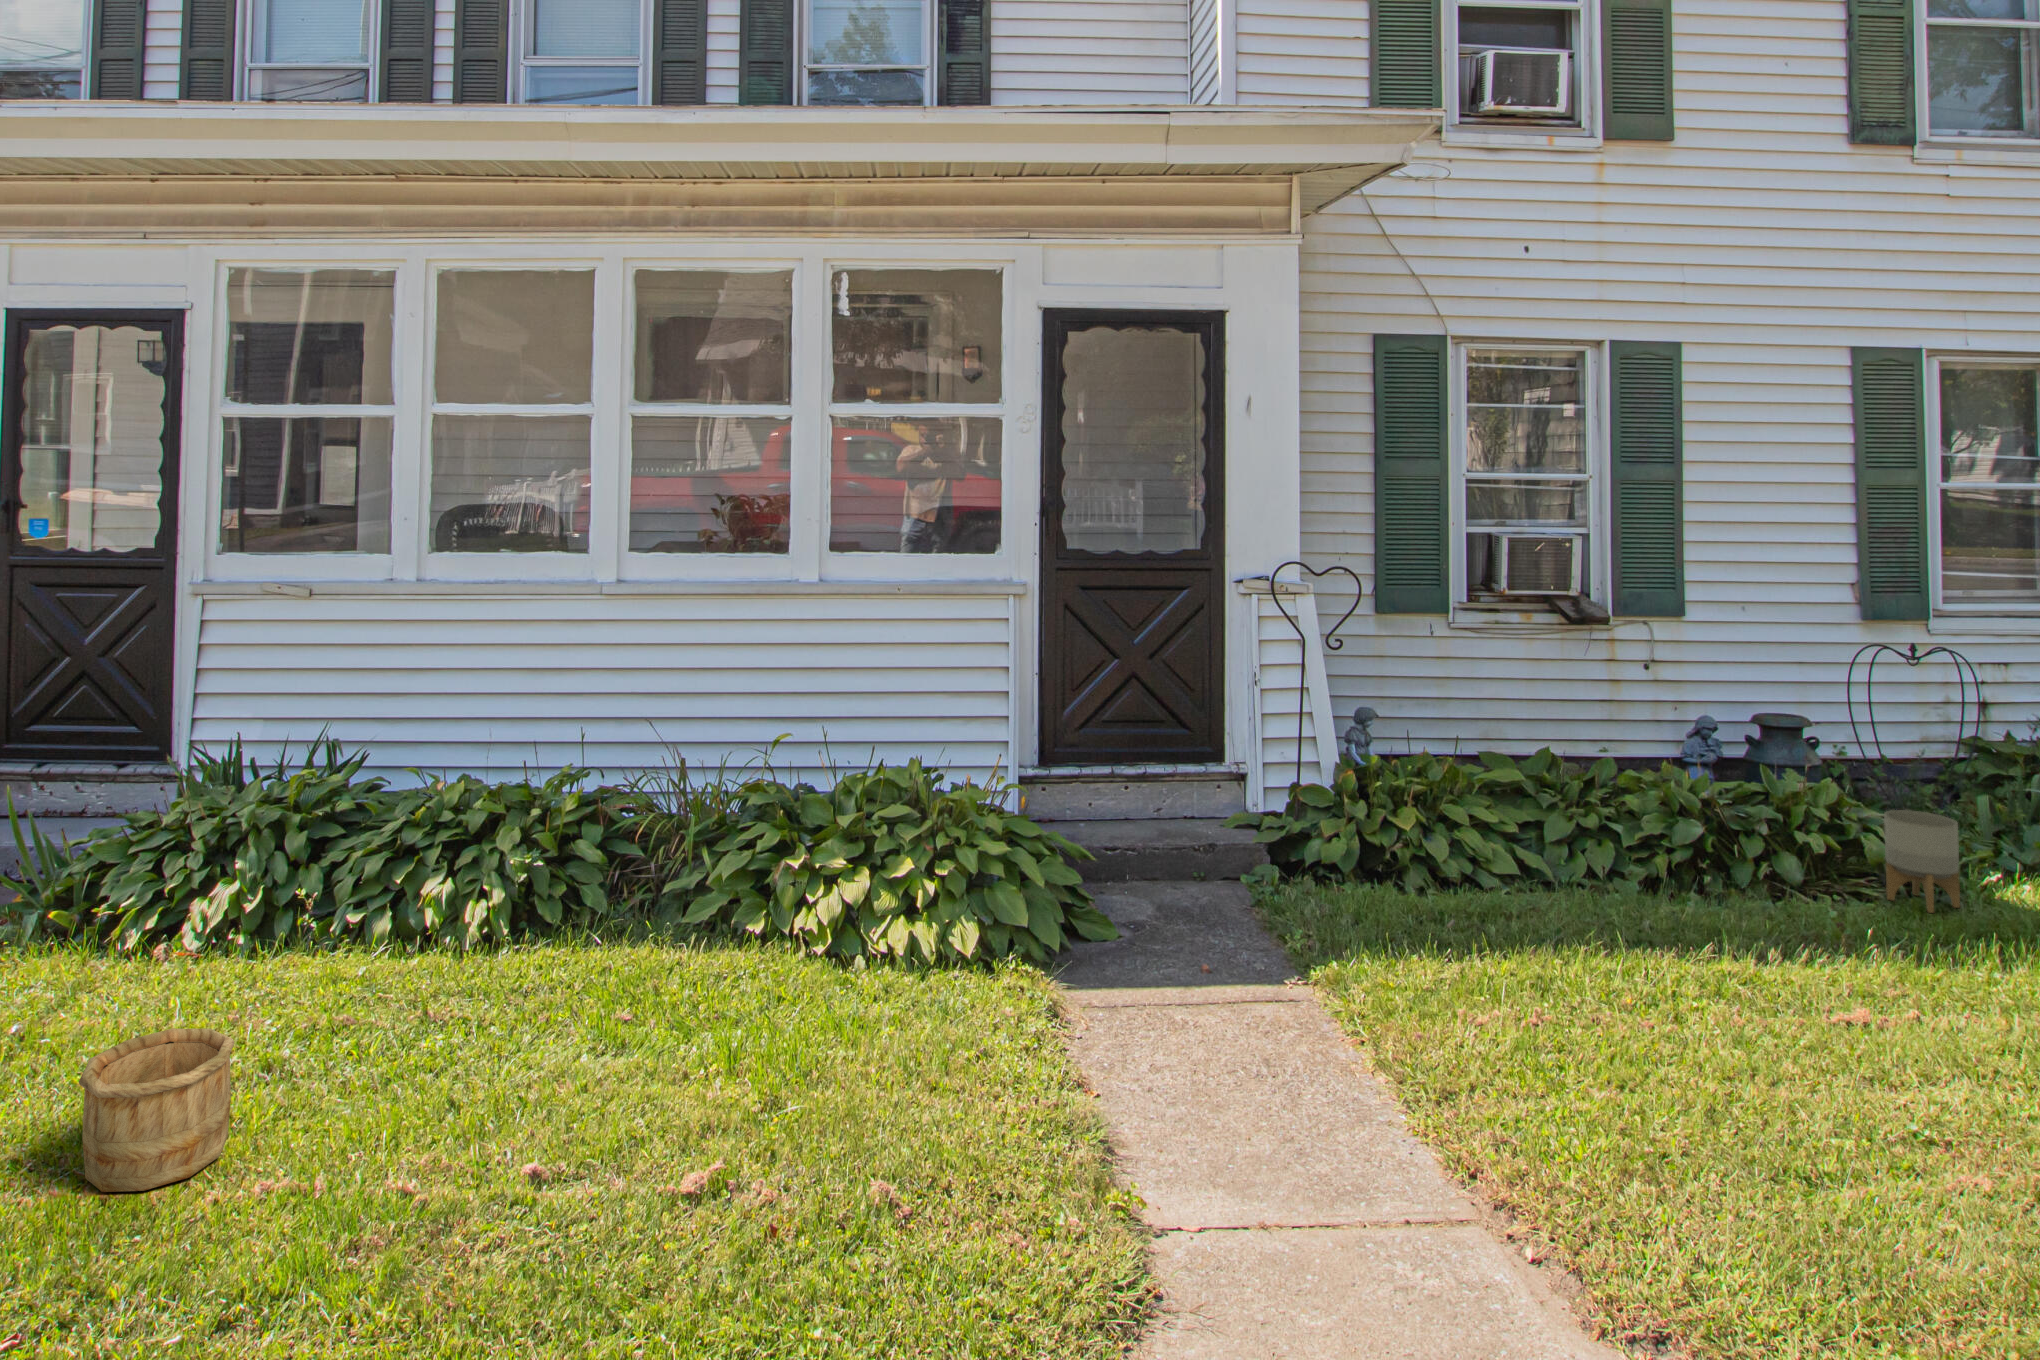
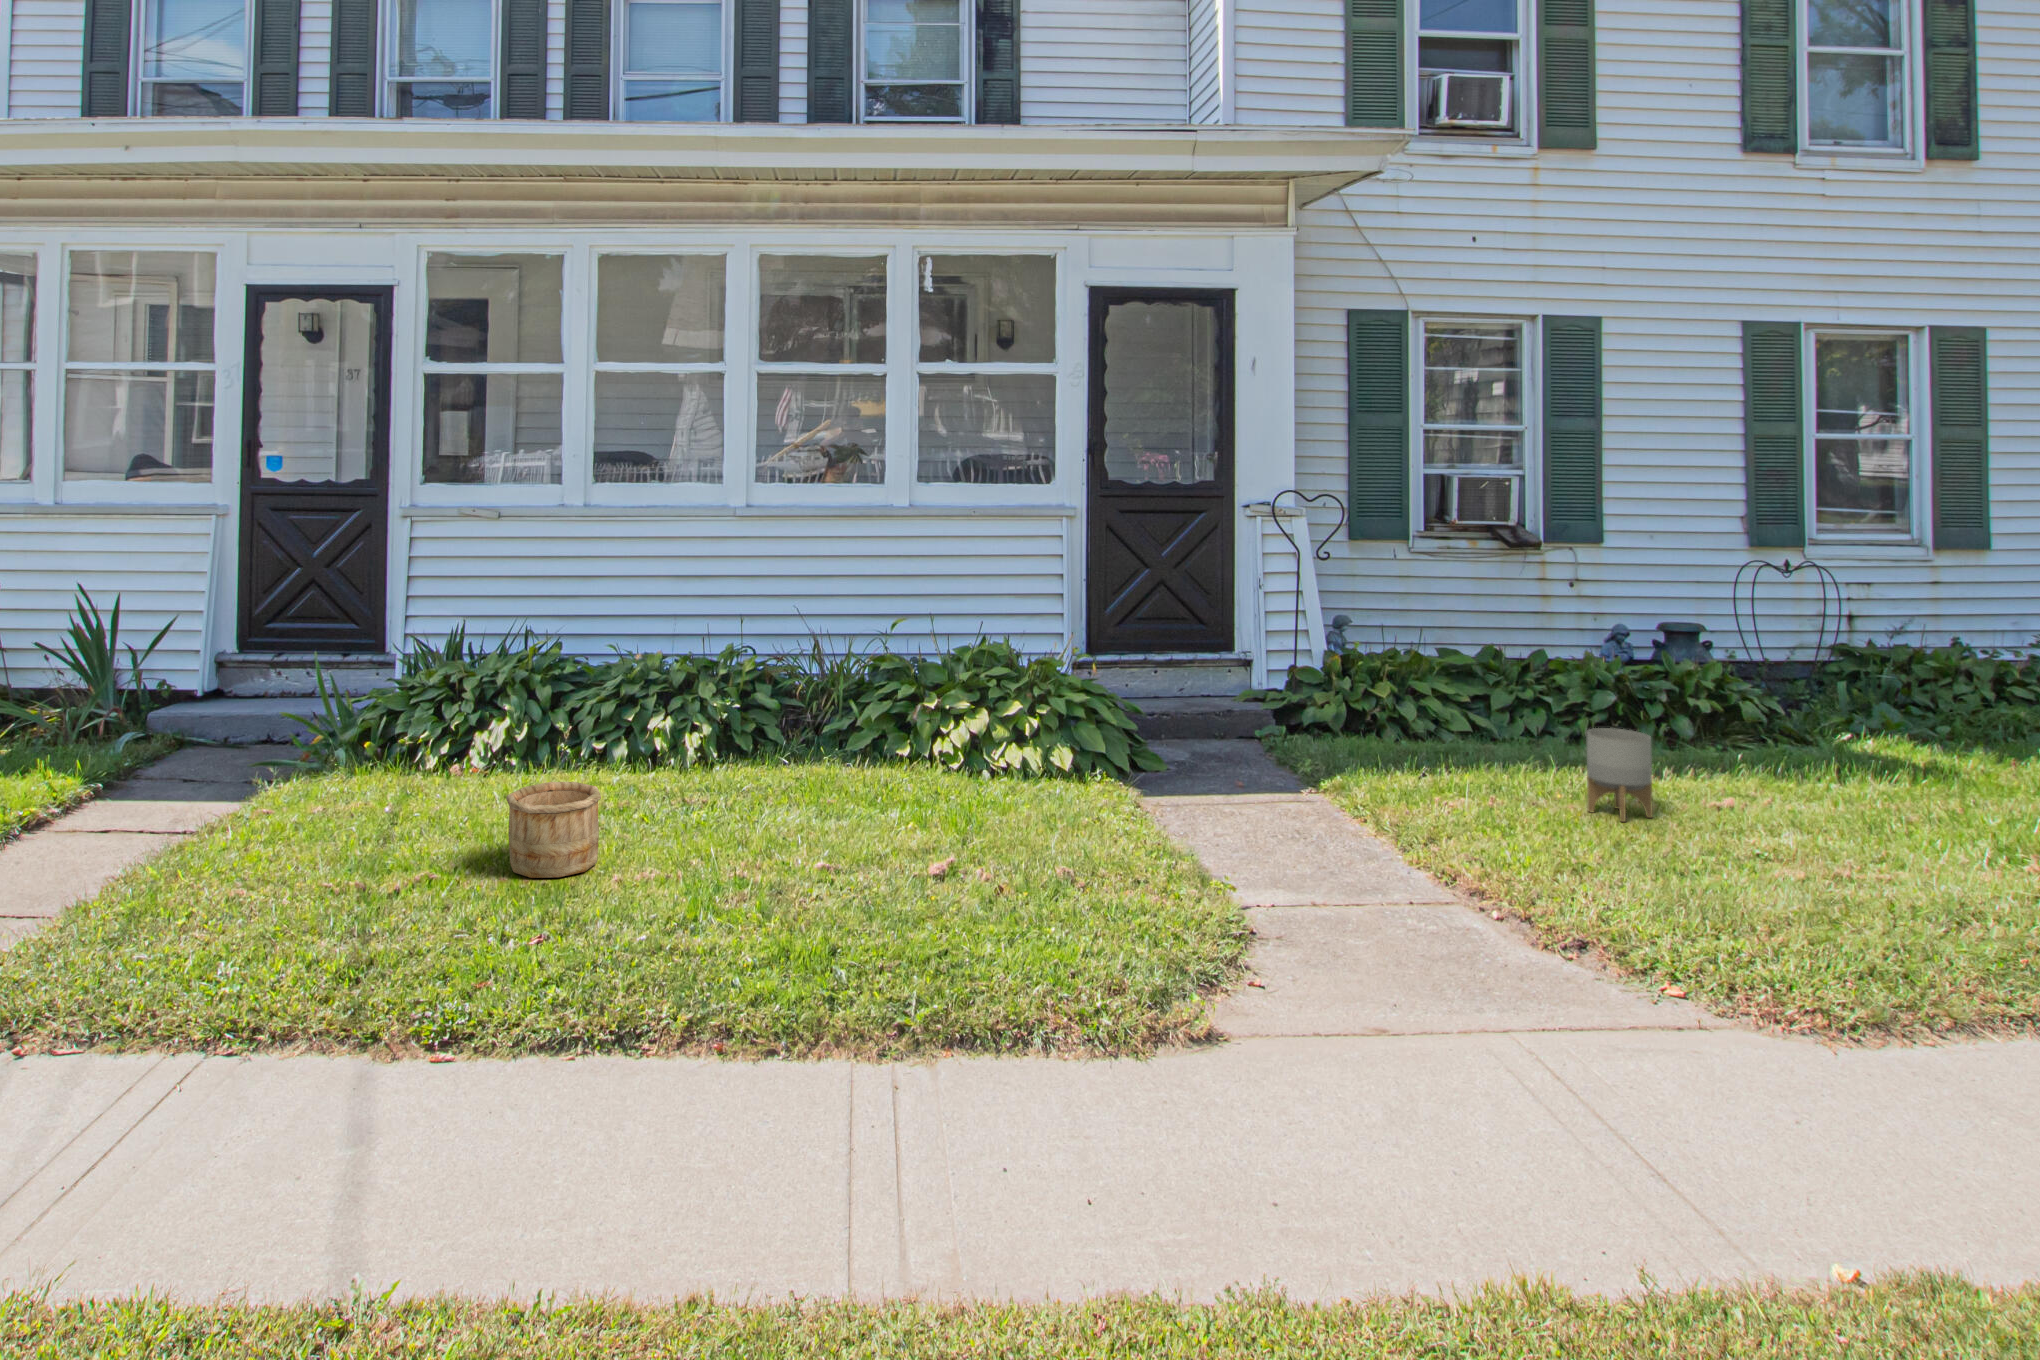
planter: present [1884,810,1960,913] -> present [1586,728,1653,822]

